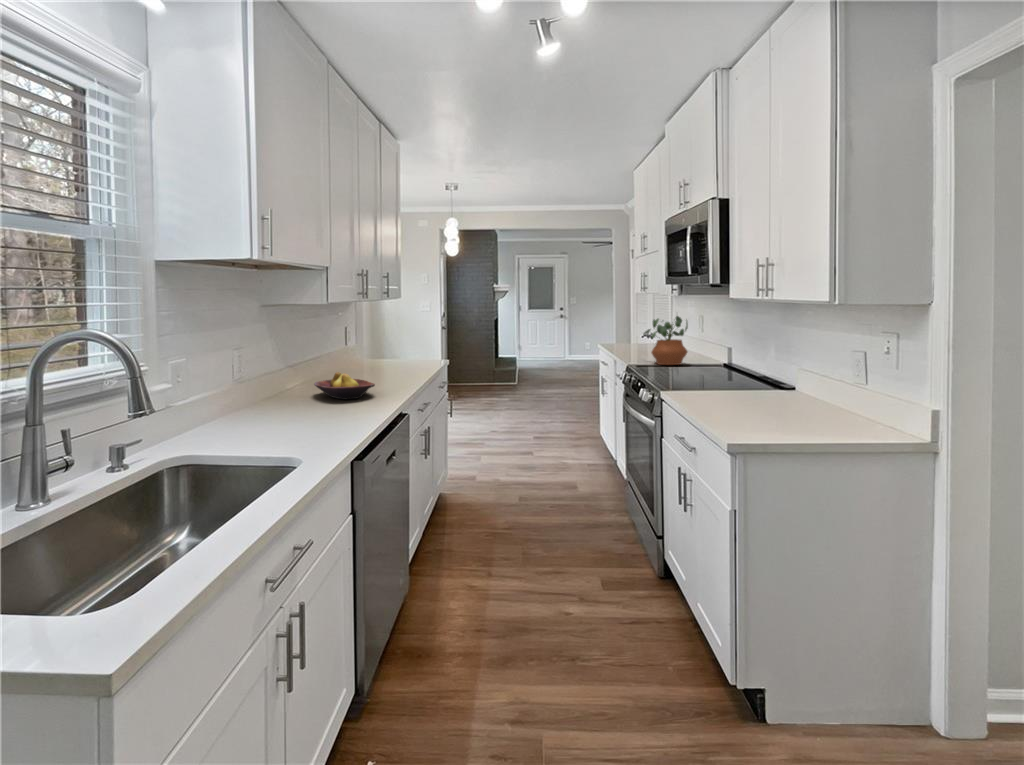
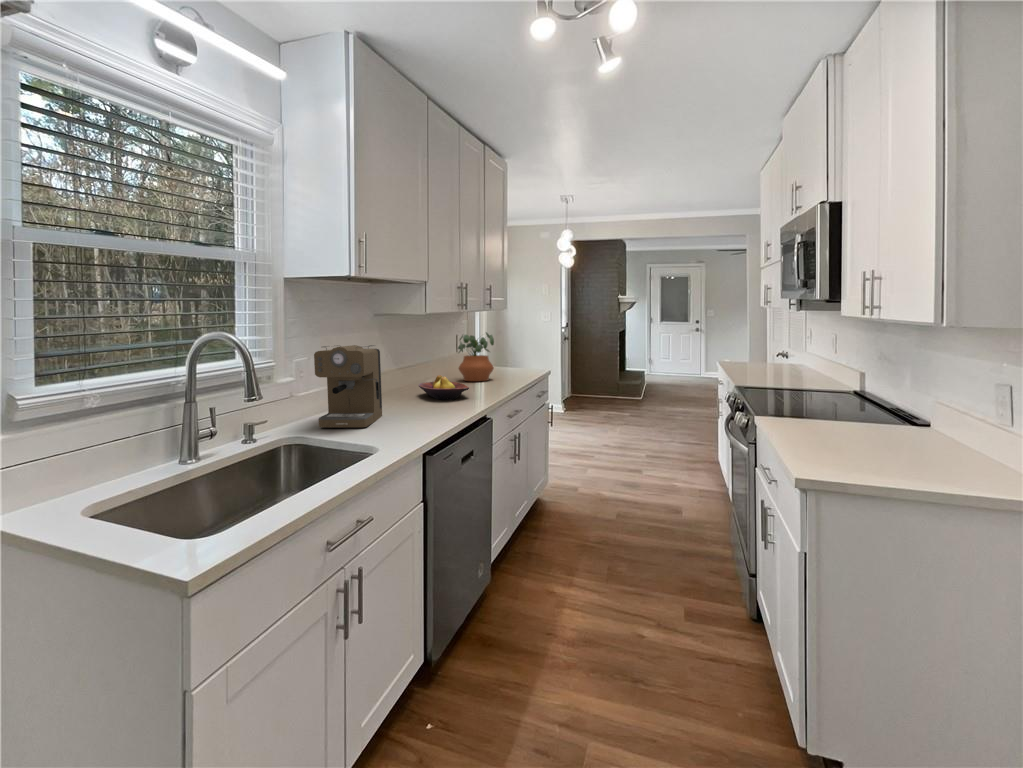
potted plant: present [644,316,688,365] -> present [458,332,494,381]
coffee maker: none [198,341,283,441] -> present [314,345,382,427]

